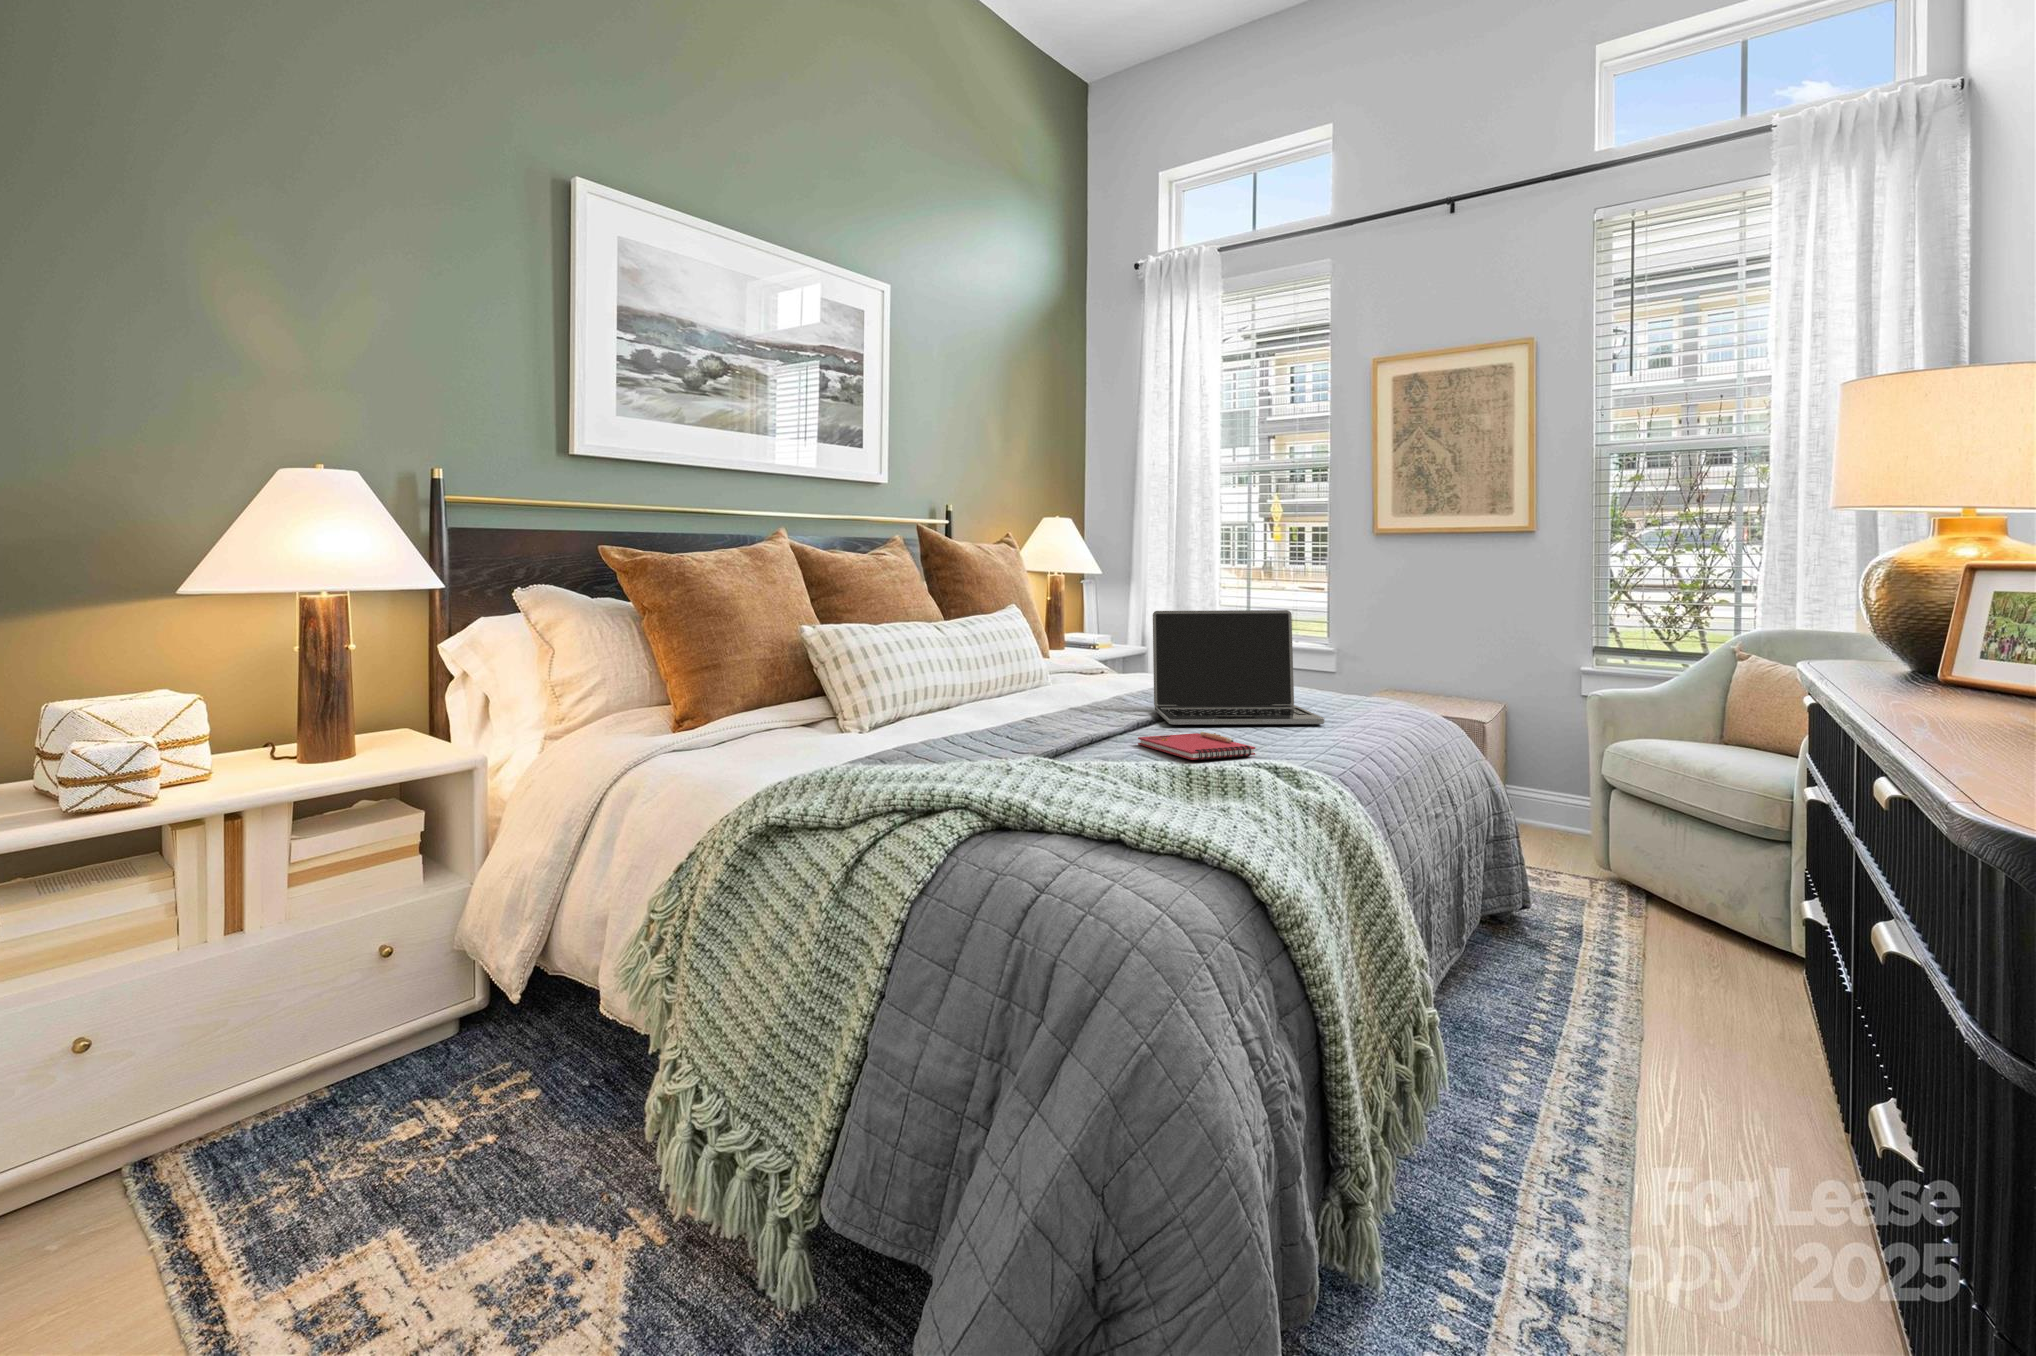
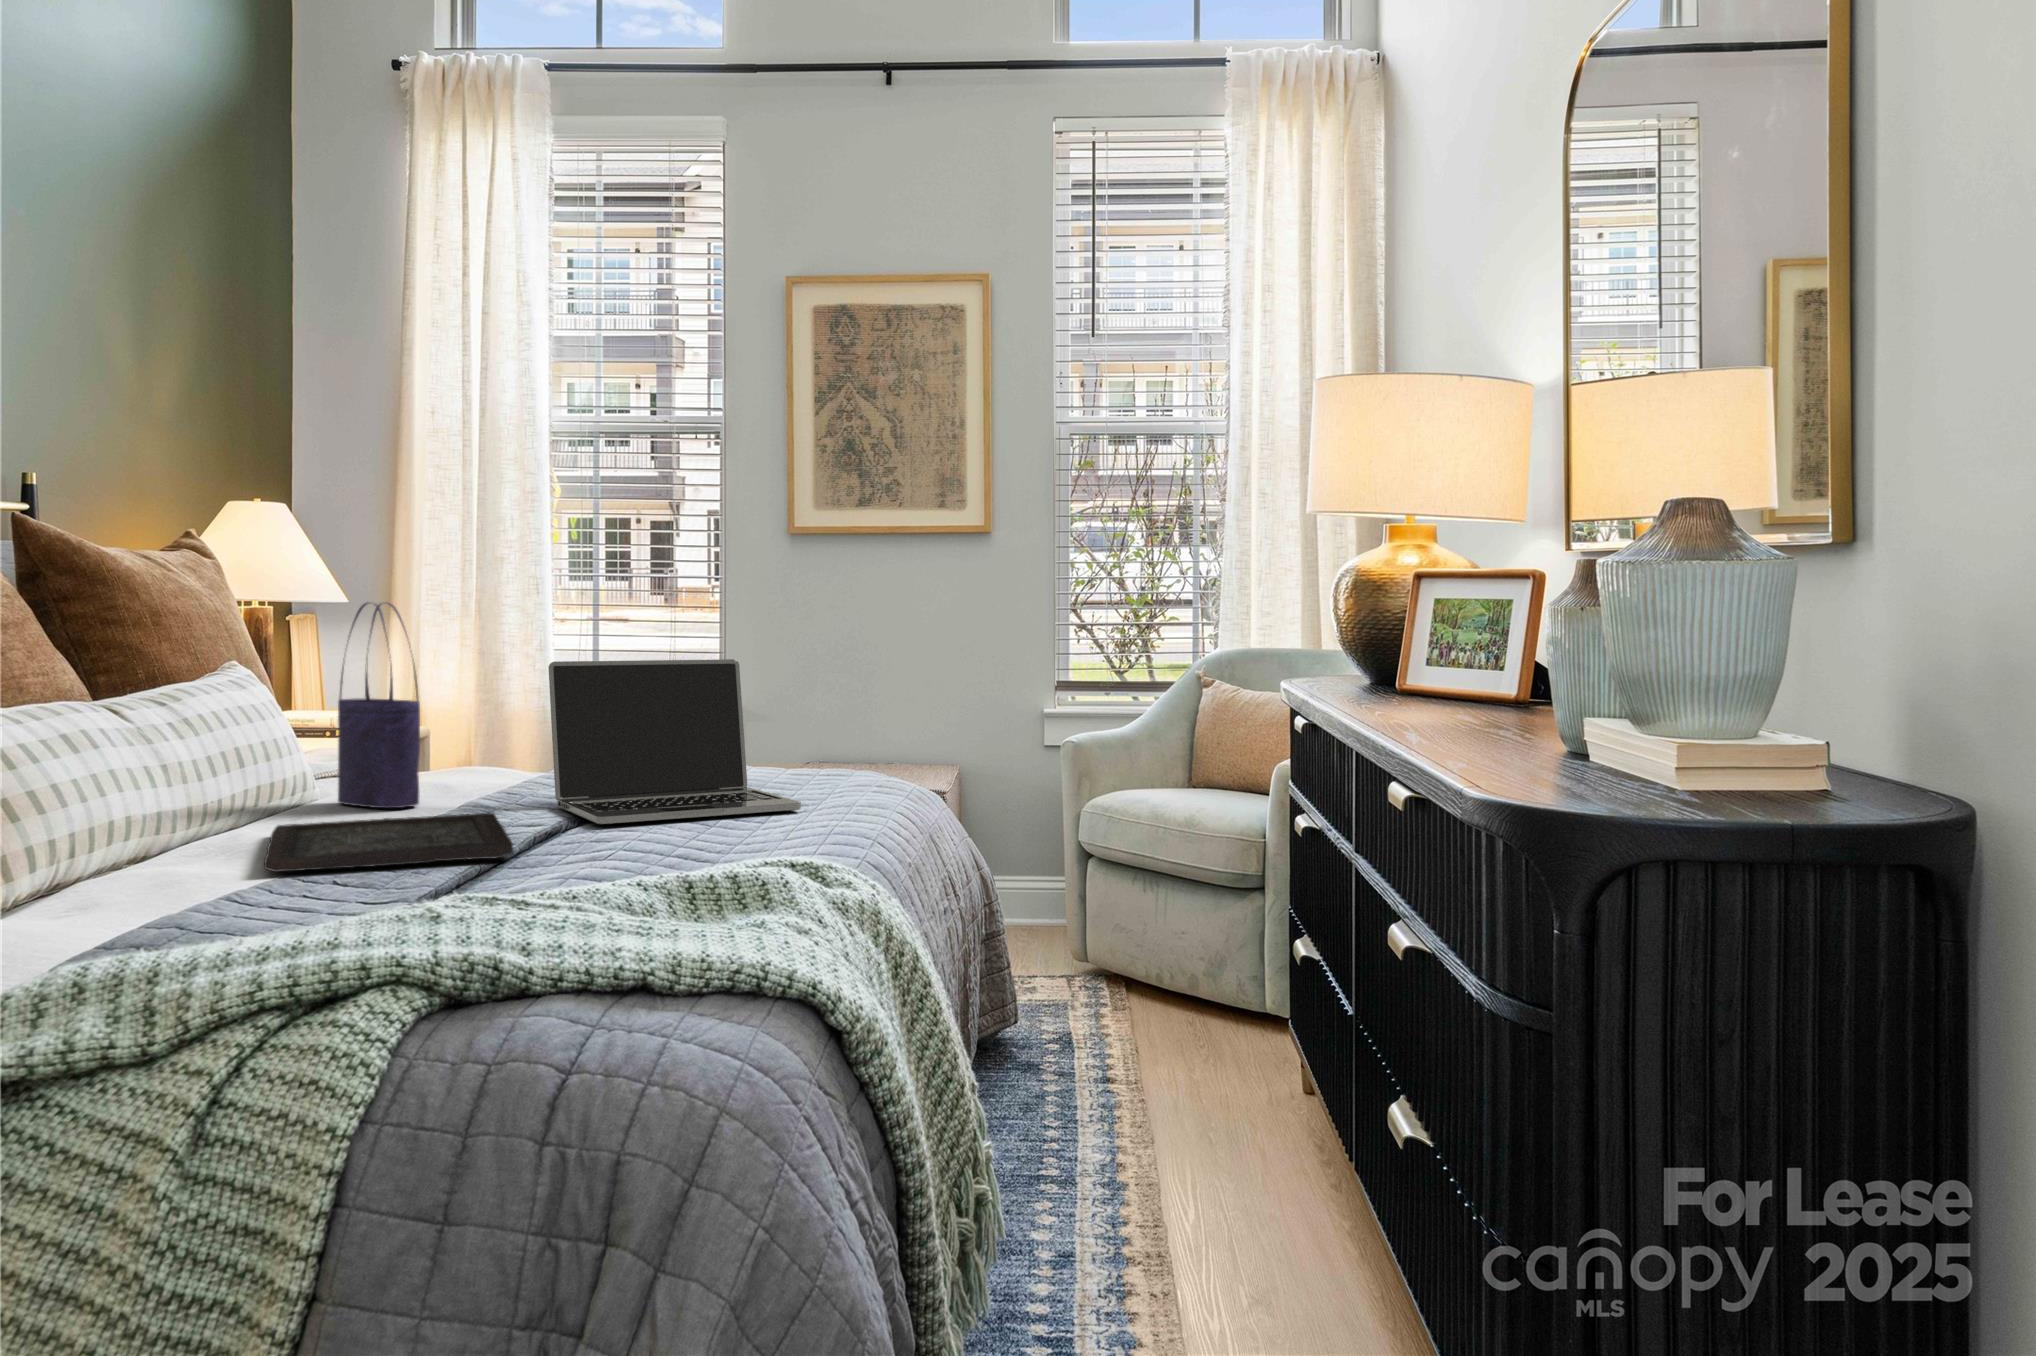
tote bag: none [1029,572,1074,705] -> present [338,603,420,808]
tray: none [950,711,1107,742] -> present [264,813,514,872]
notebook: present [1138,732,1255,761] -> none [573,830,746,869]

